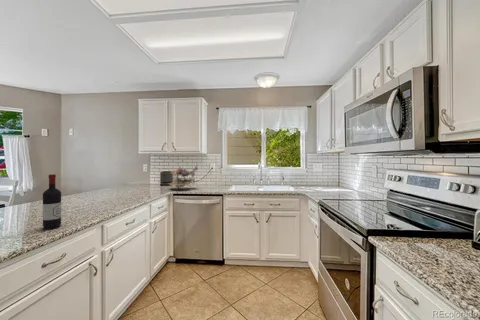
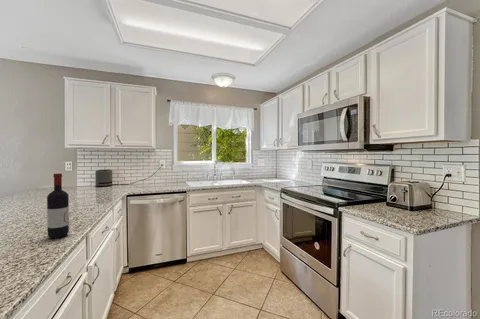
flower arrangement: present [170,167,197,188] -> none [115,162,151,188]

